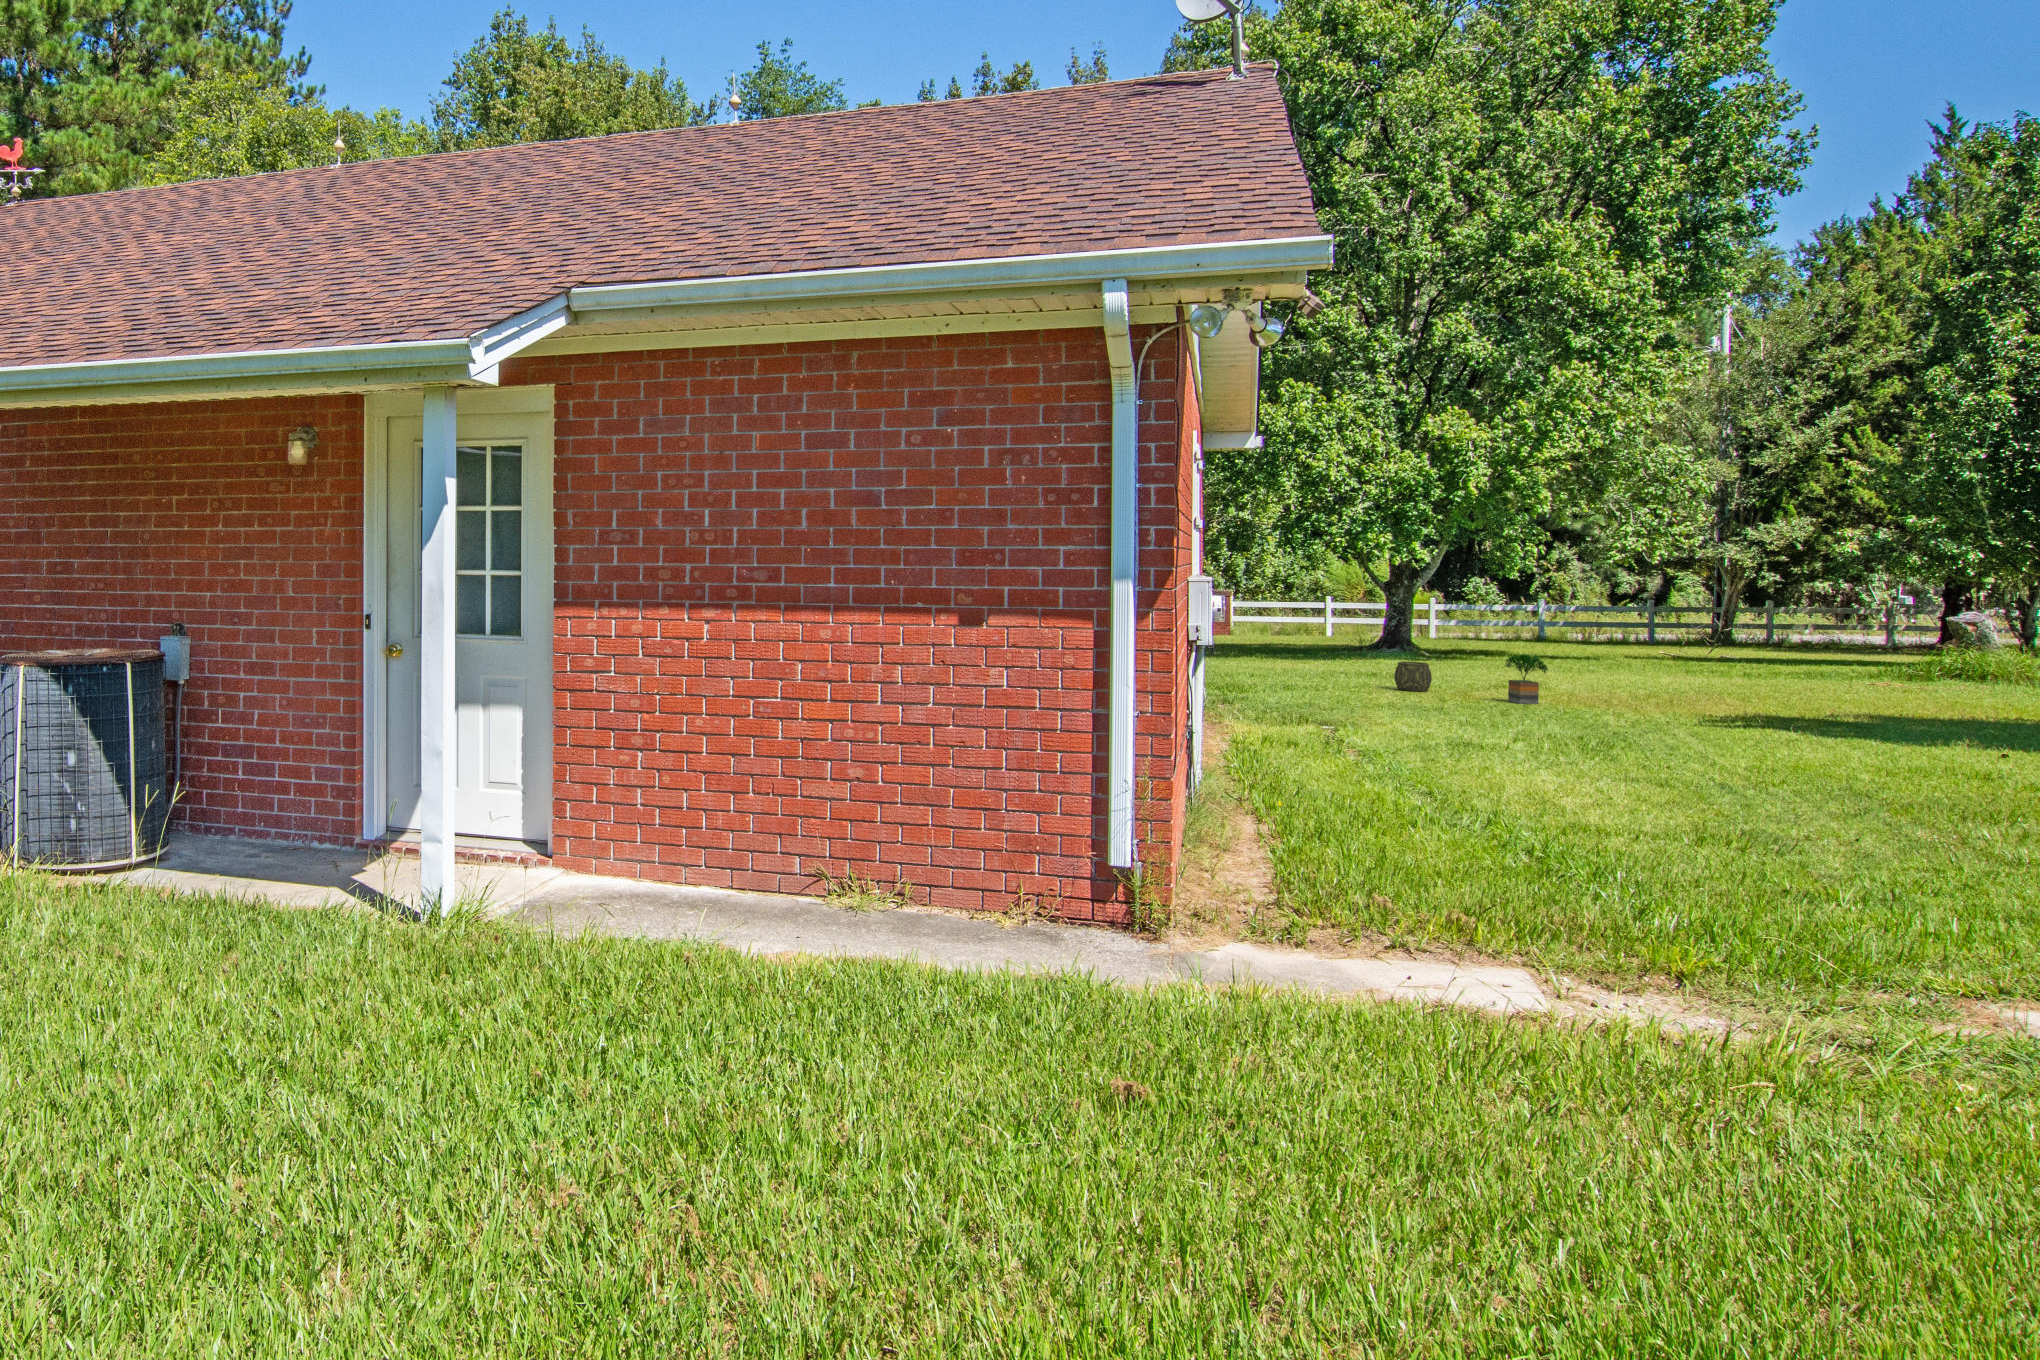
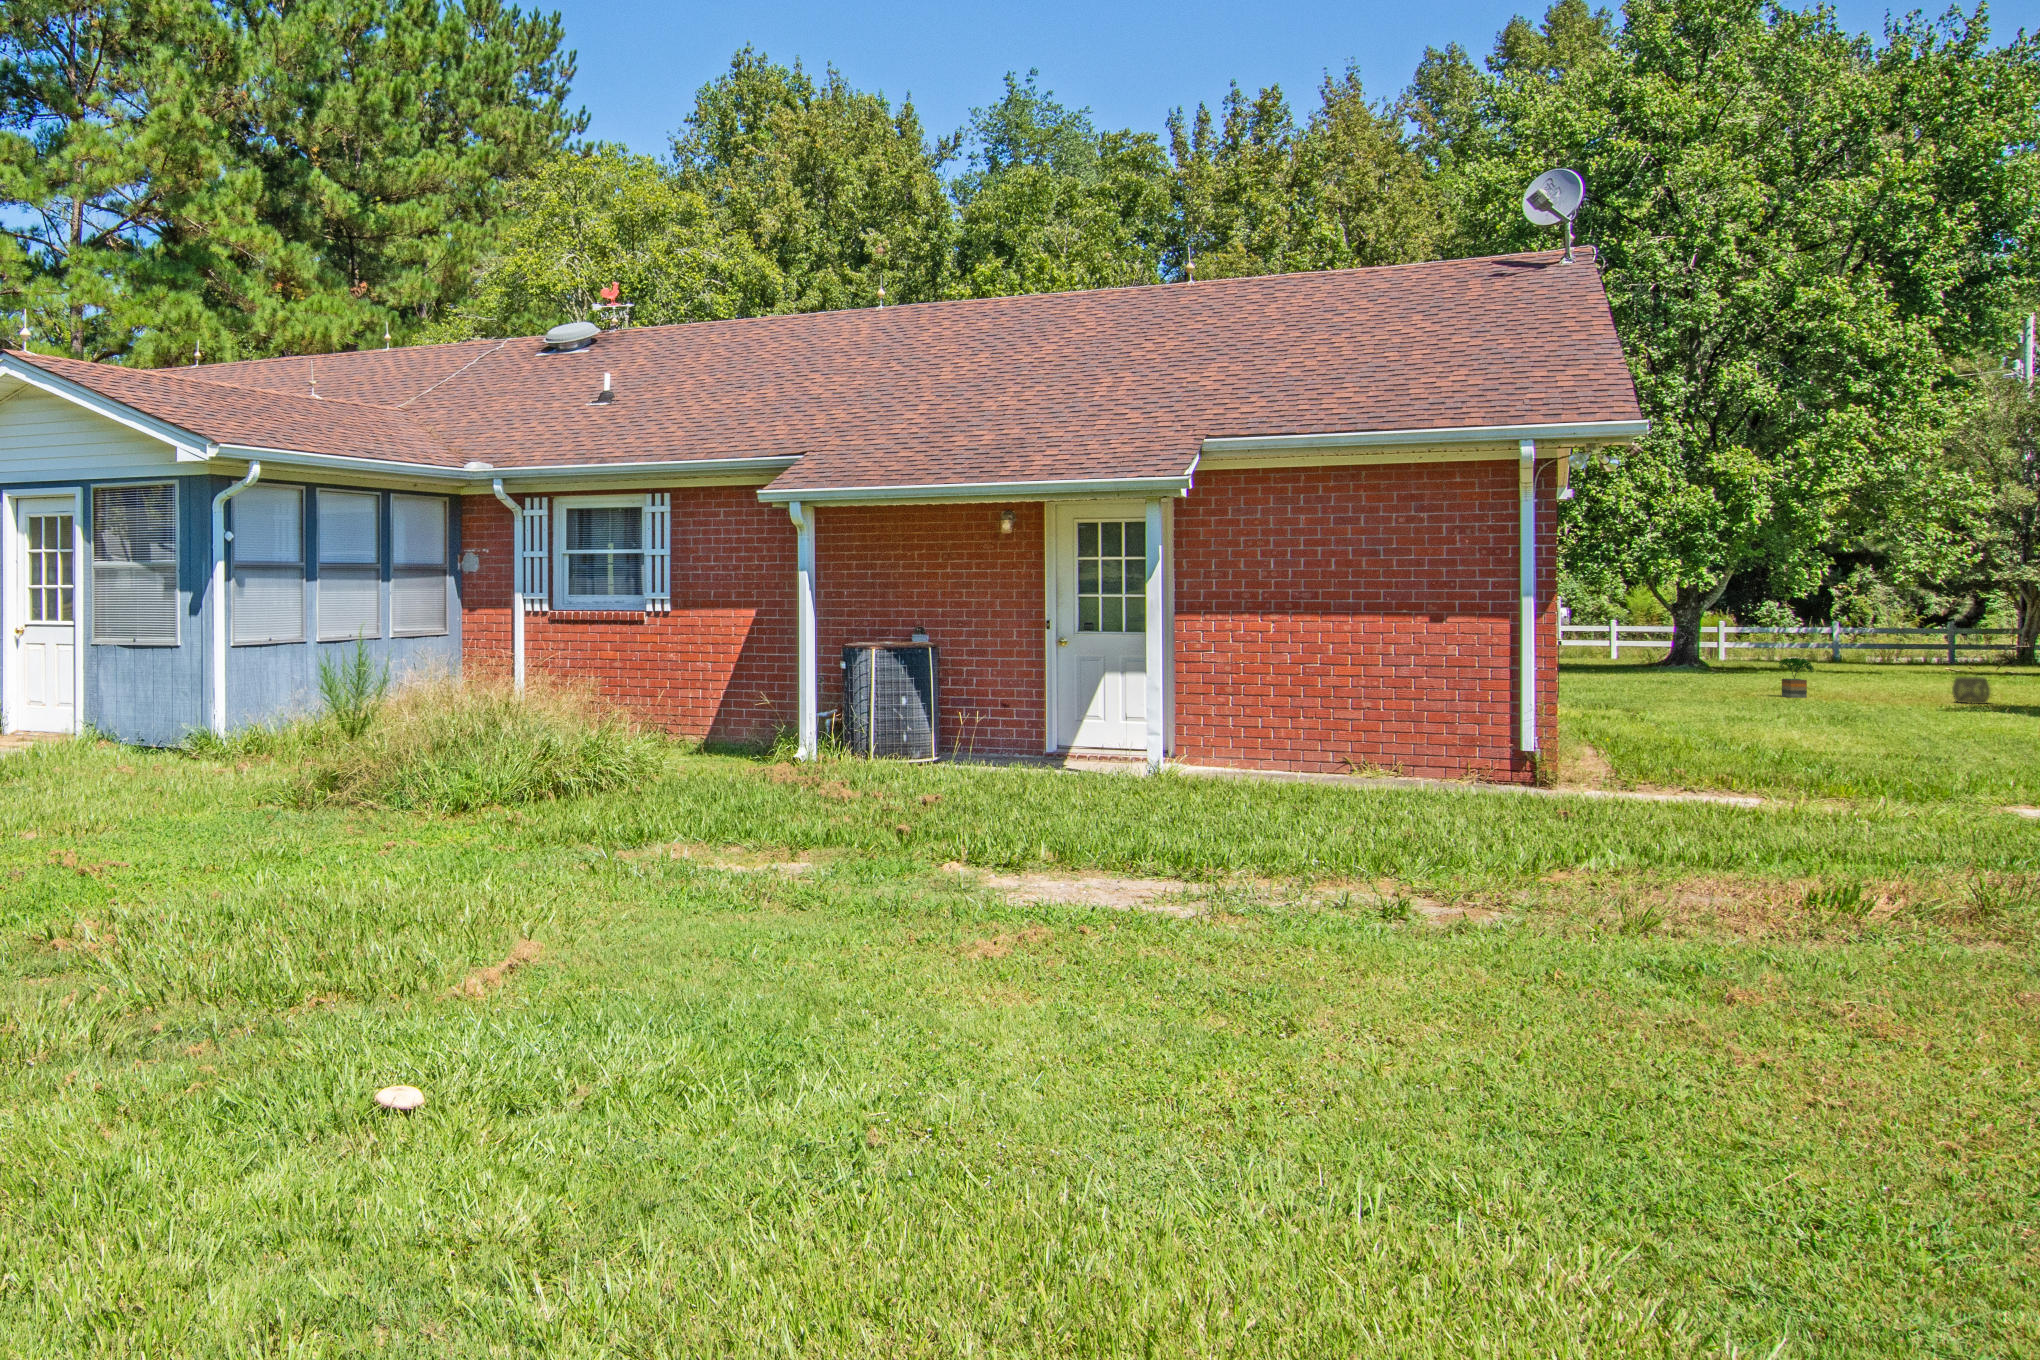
woven basket: present [1394,662,1432,692] -> present [1952,677,1990,704]

